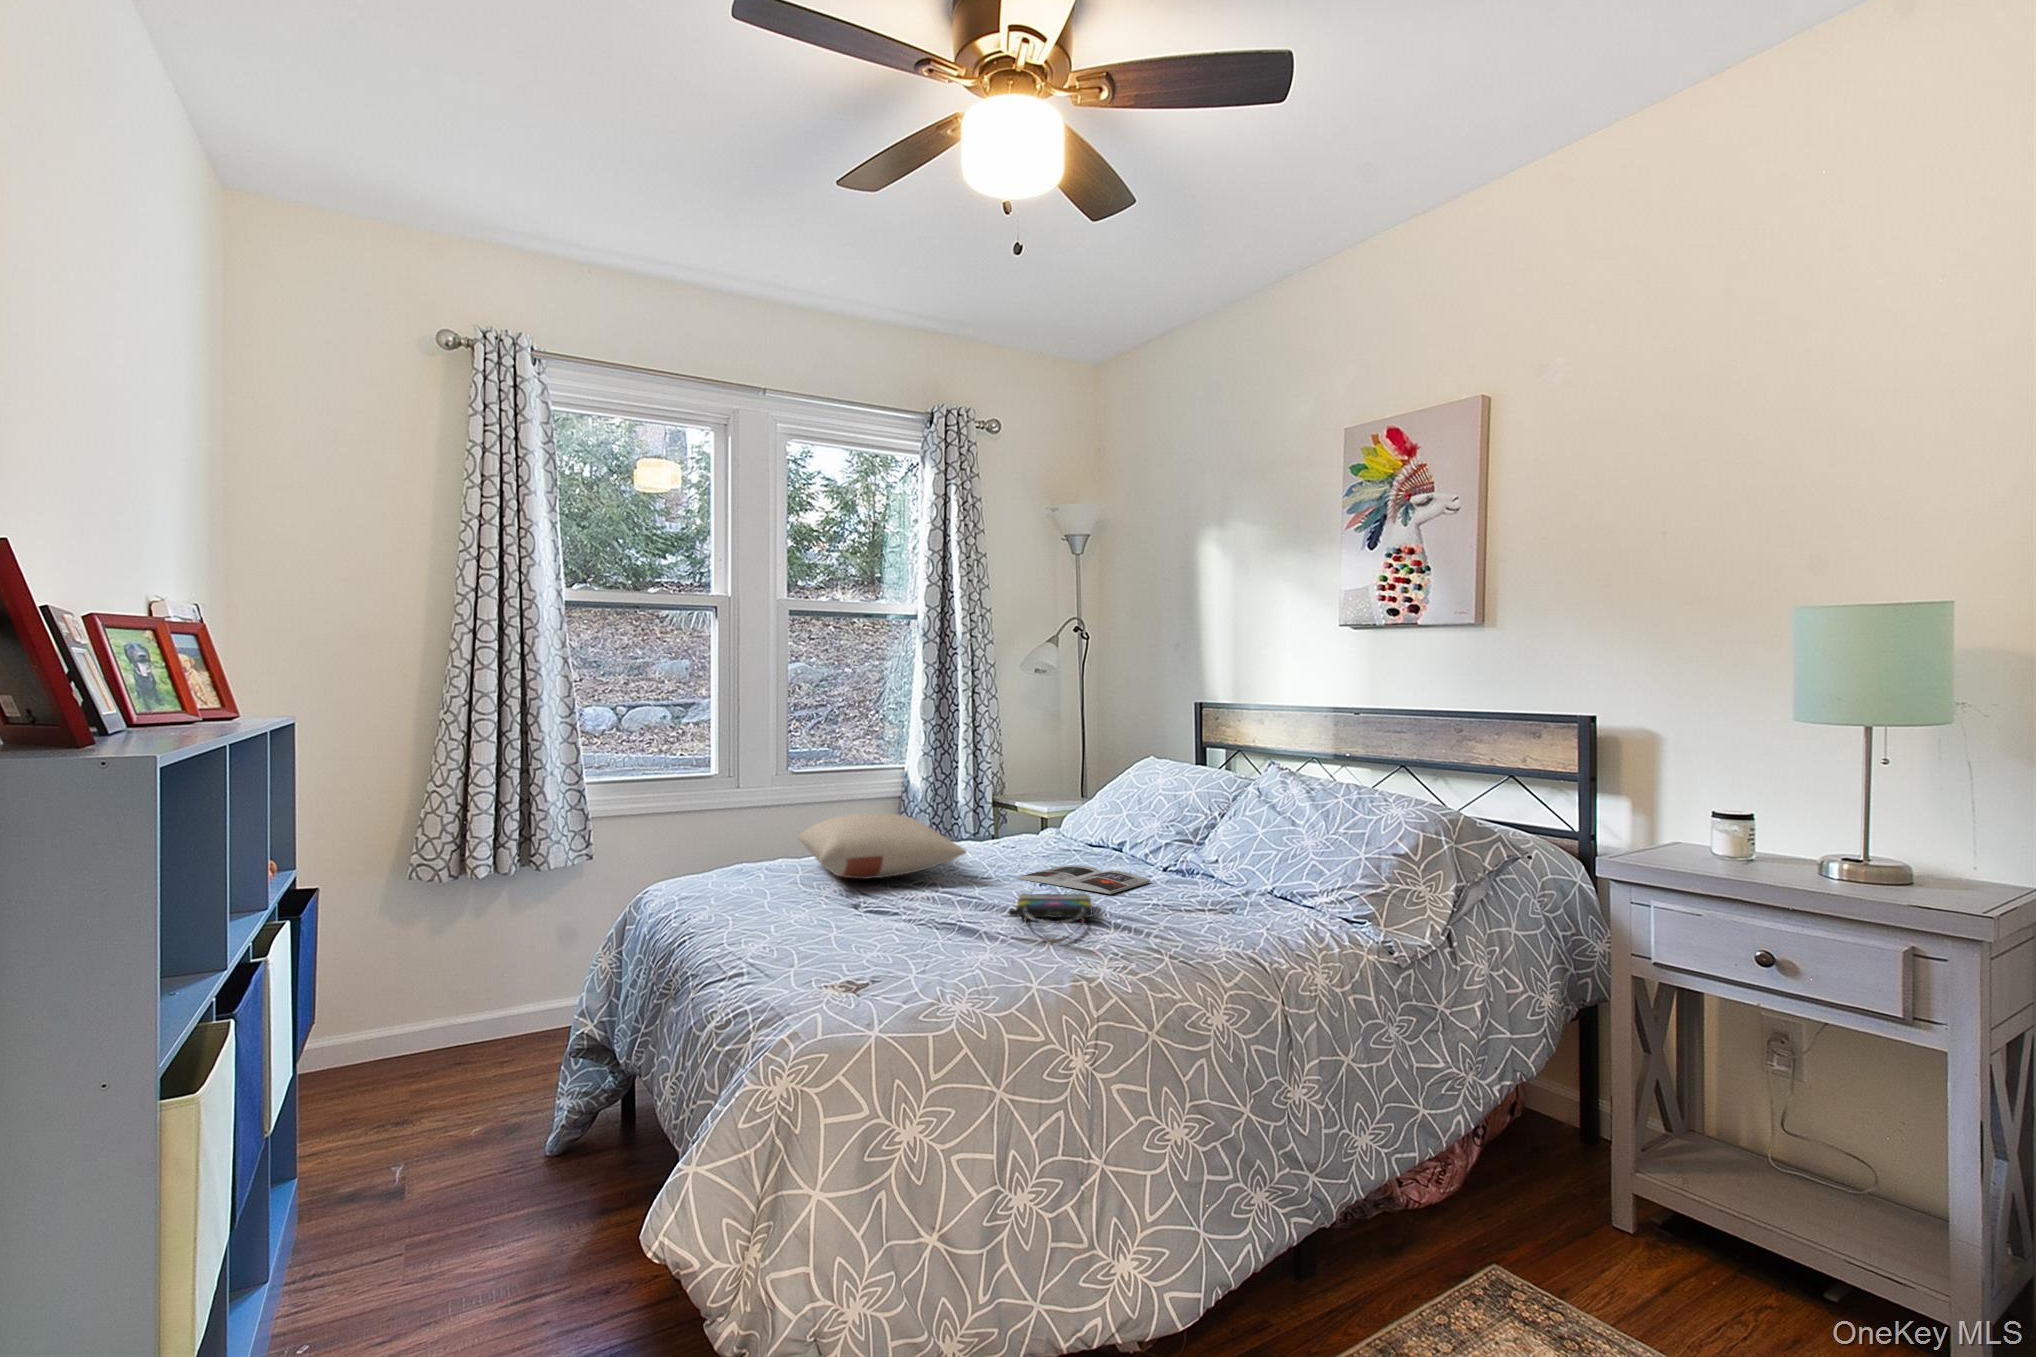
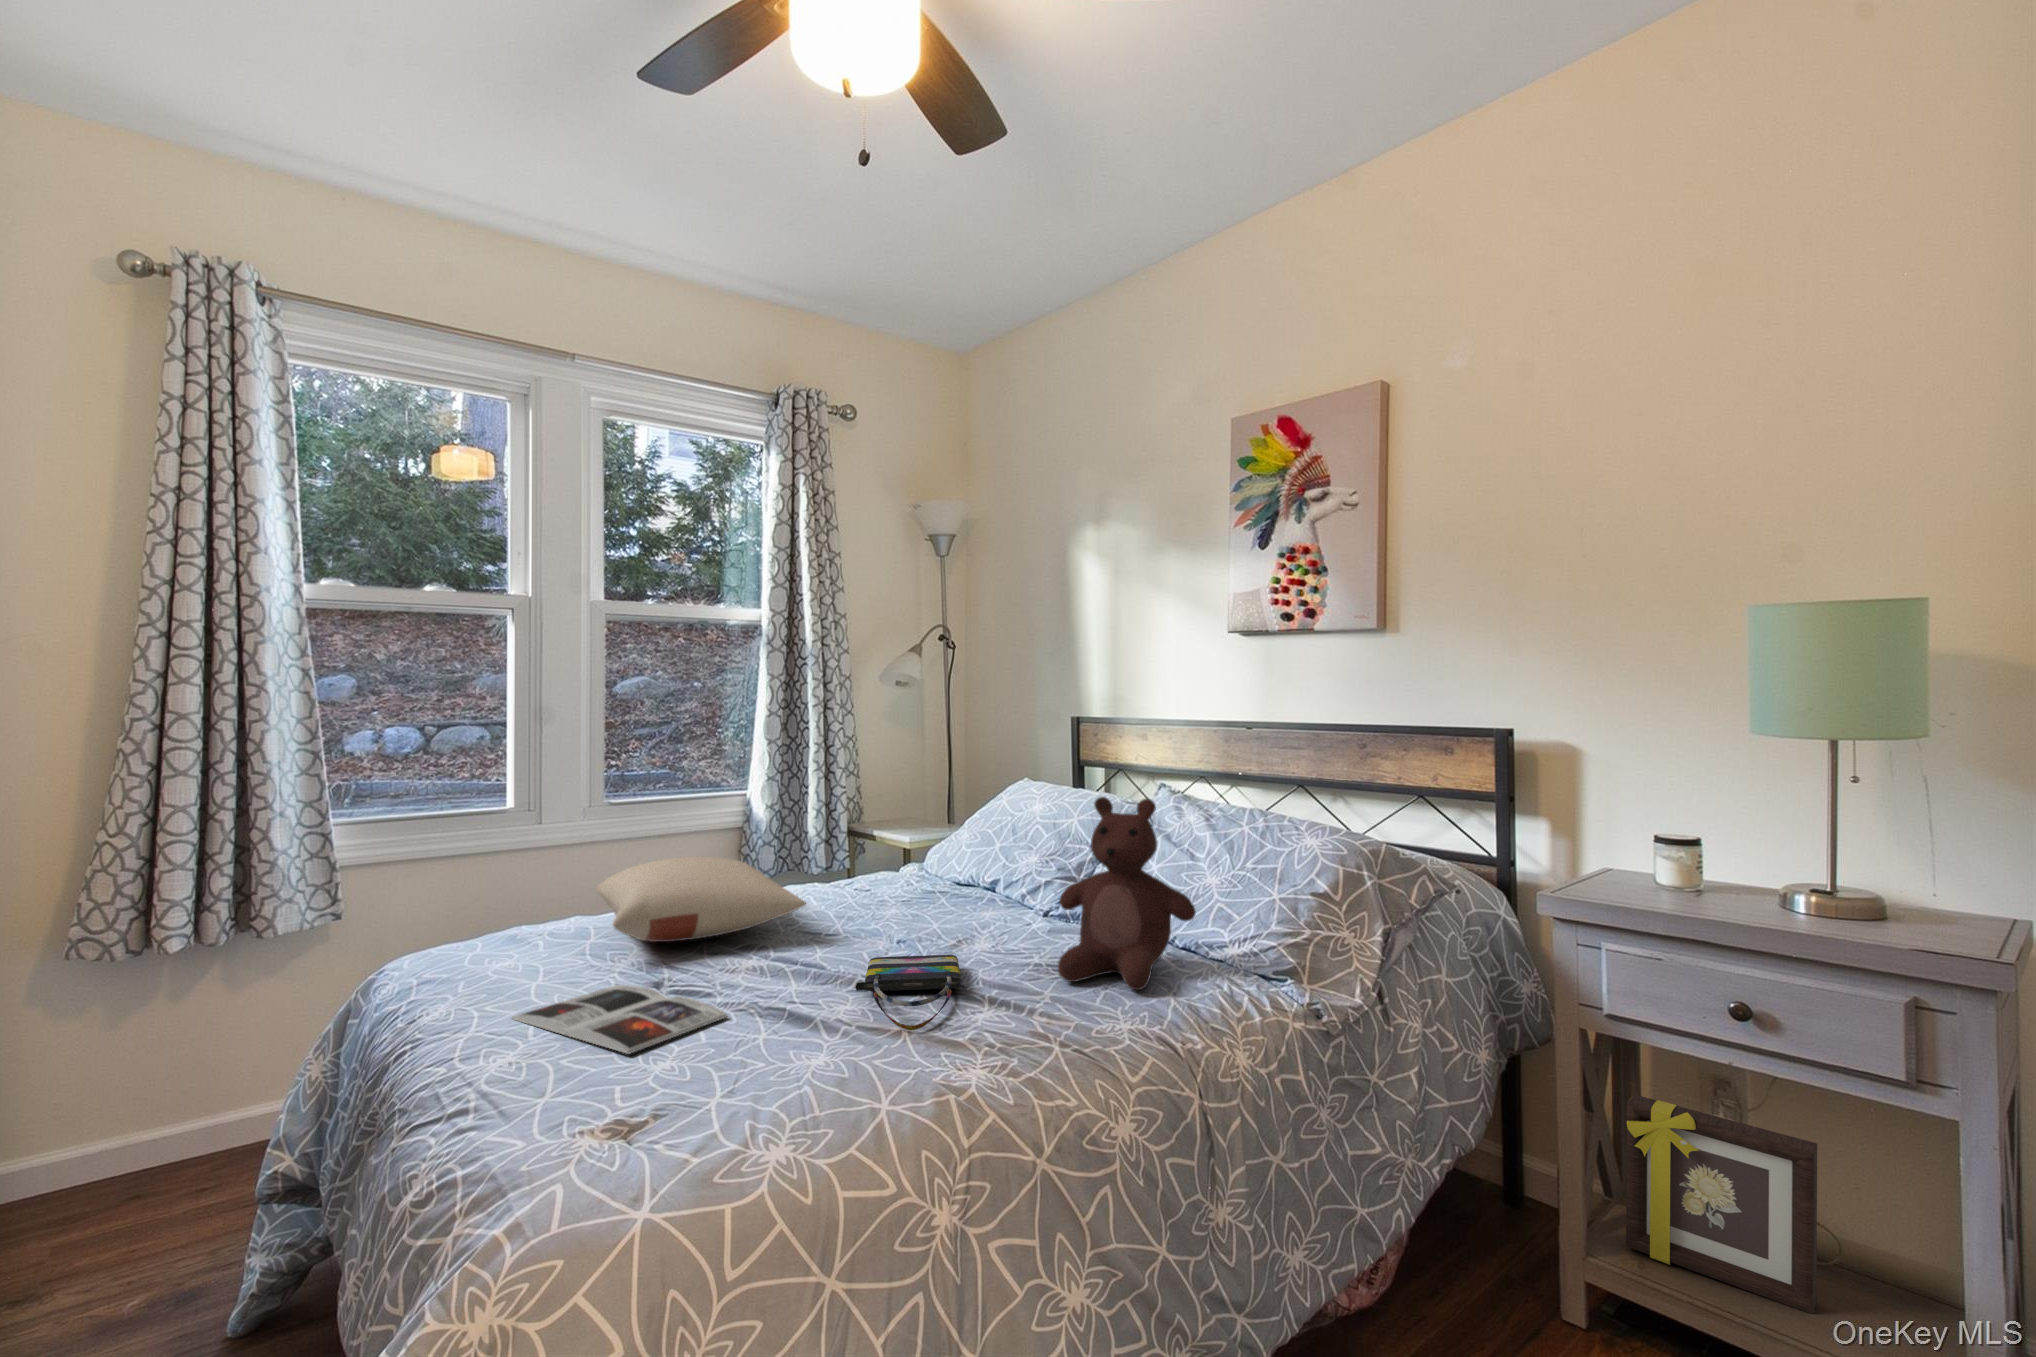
teddy bear: none [1172,768,1290,925] -> present [1058,797,1196,991]
magazine: present [1017,865,1151,894] -> present [512,985,727,1054]
picture frame: none [1671,1036,1840,1223] -> present [1626,1094,1817,1314]

